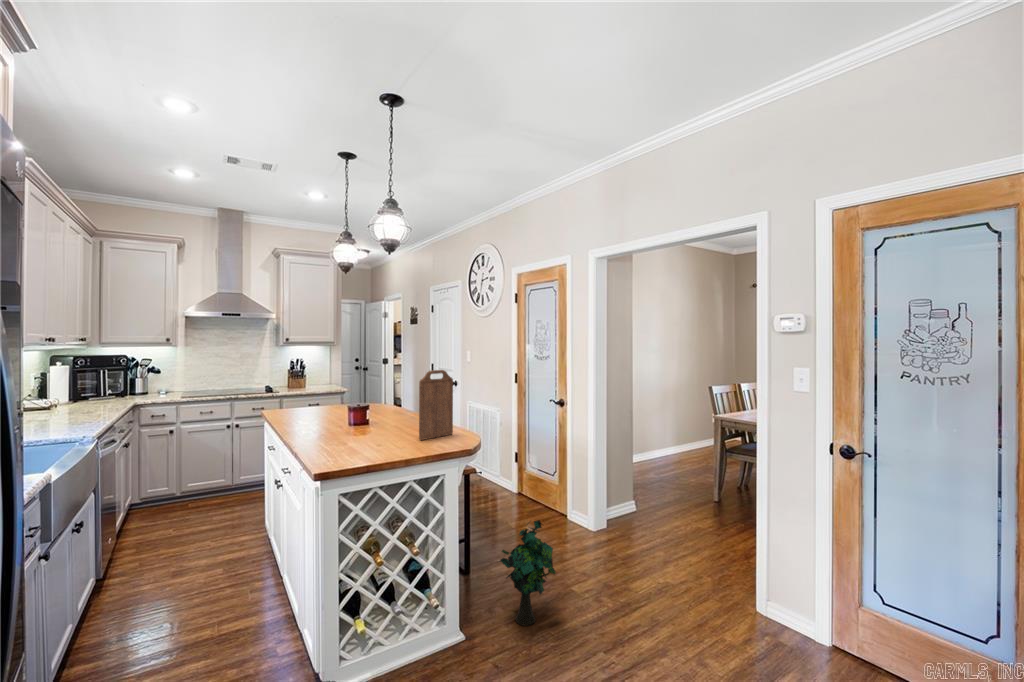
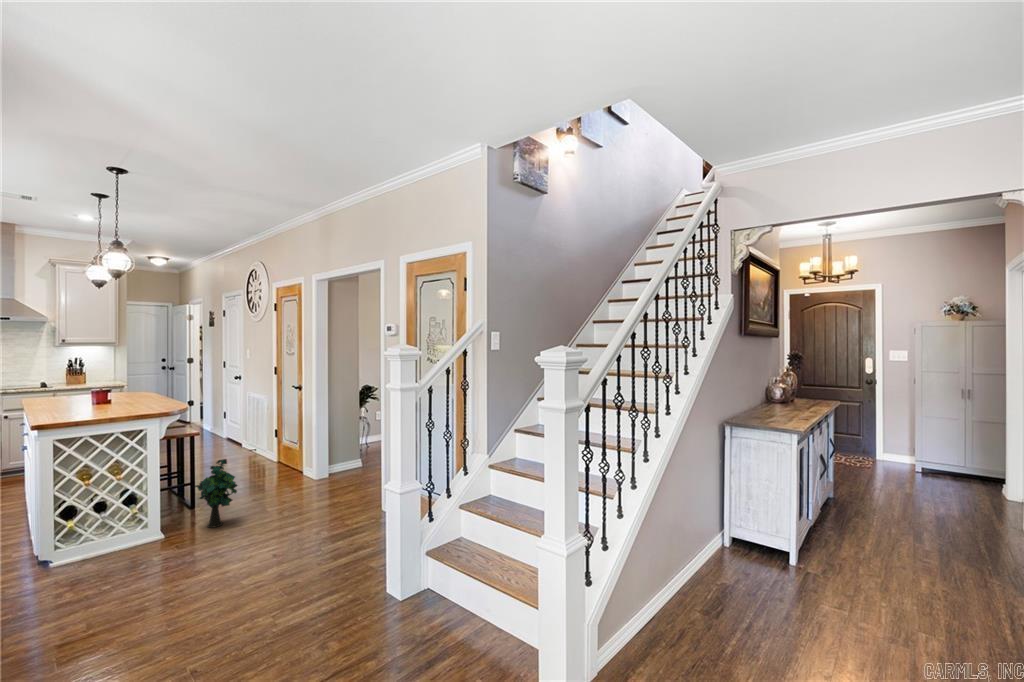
cutting board: present [419,370,453,440] -> none [134,361,166,409]

